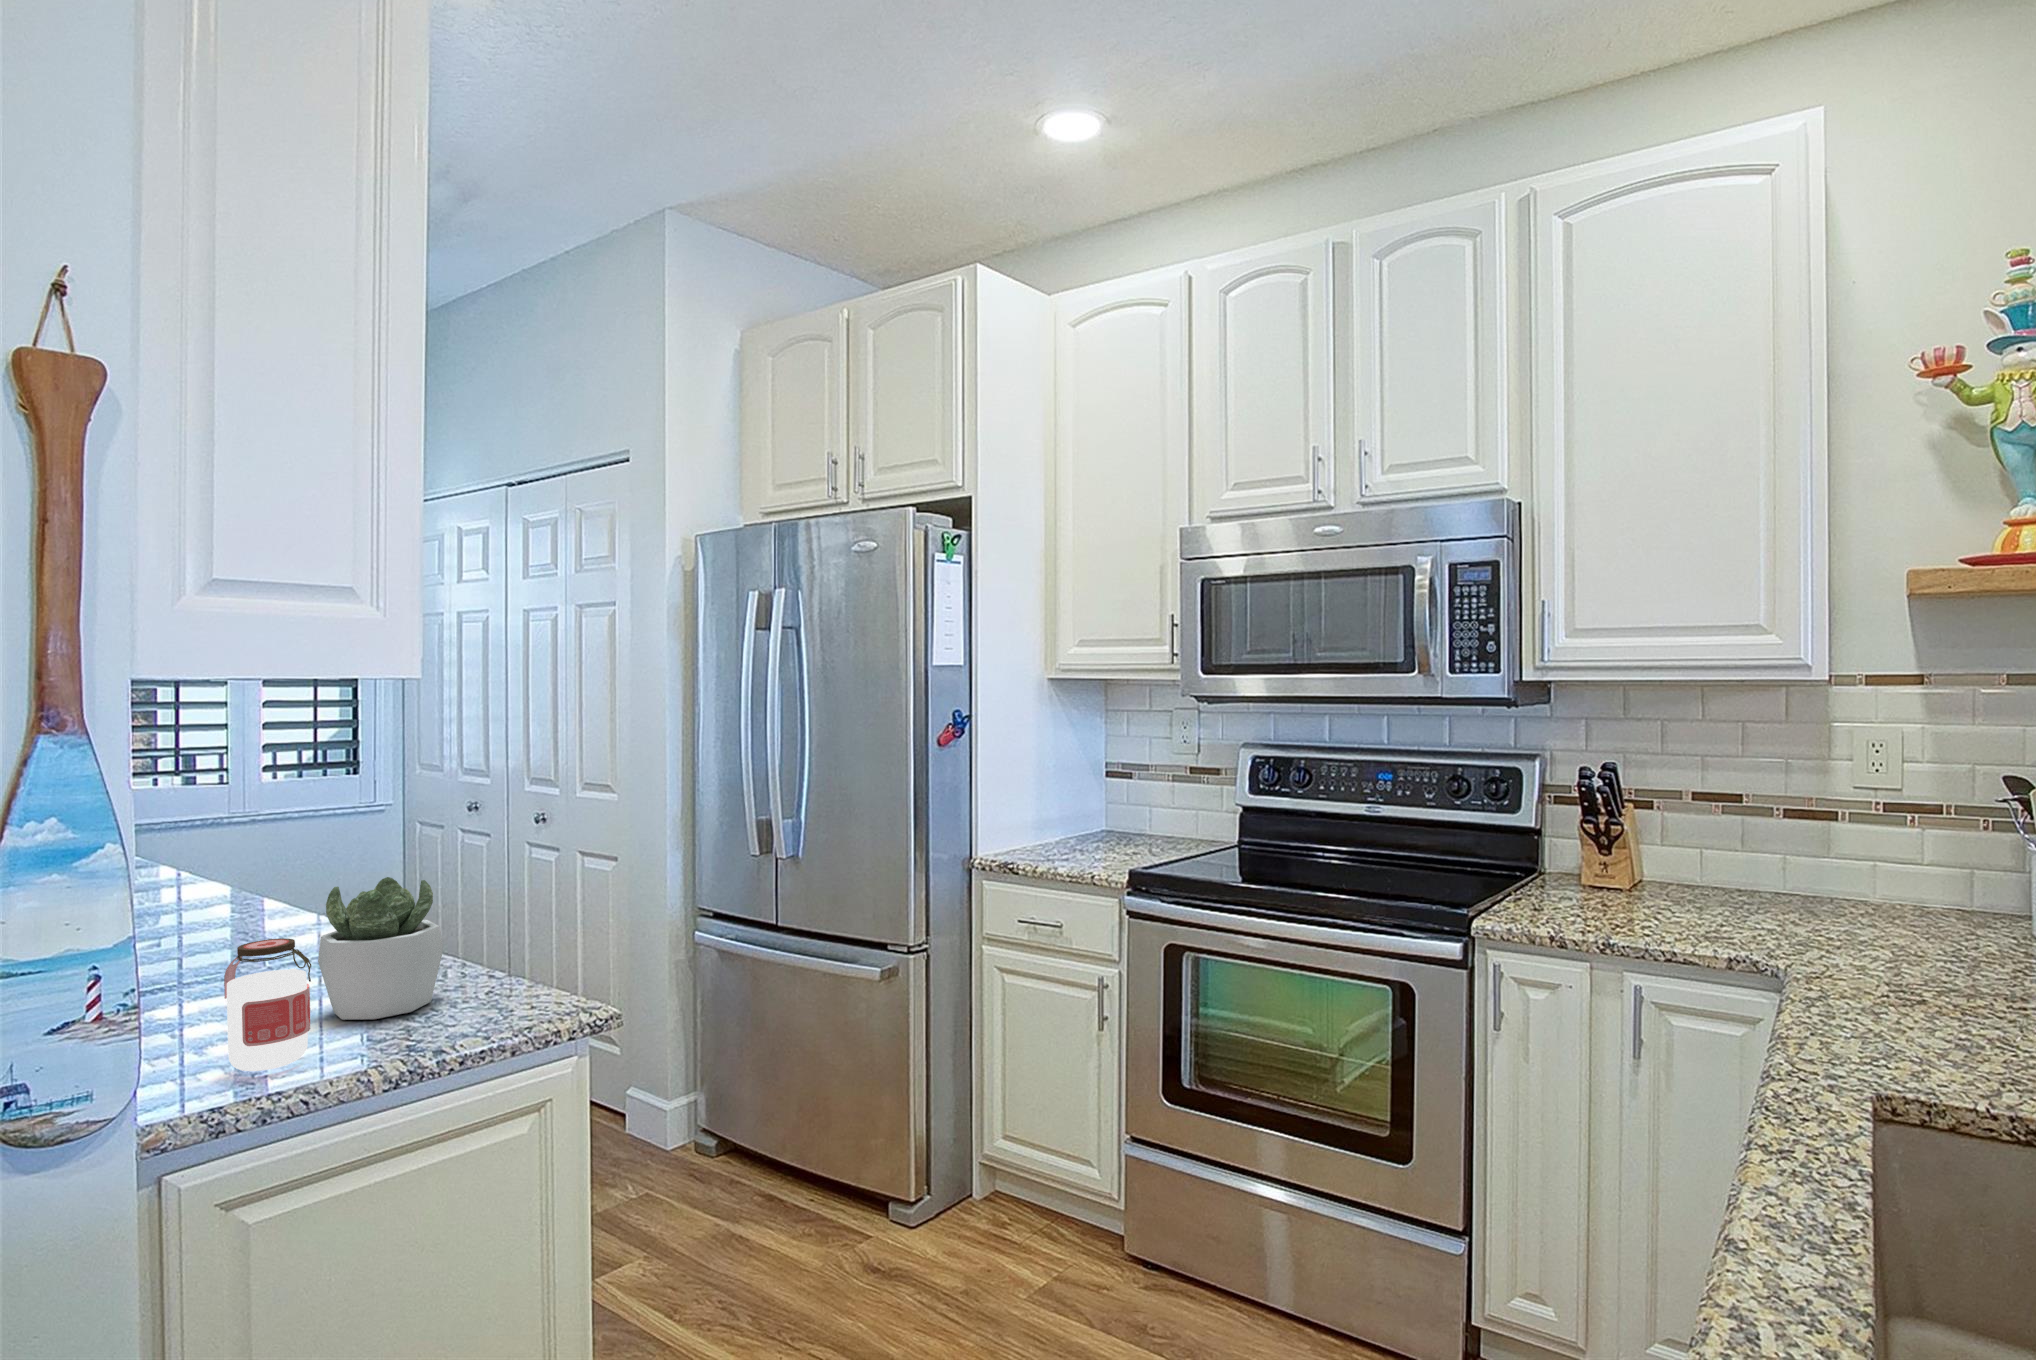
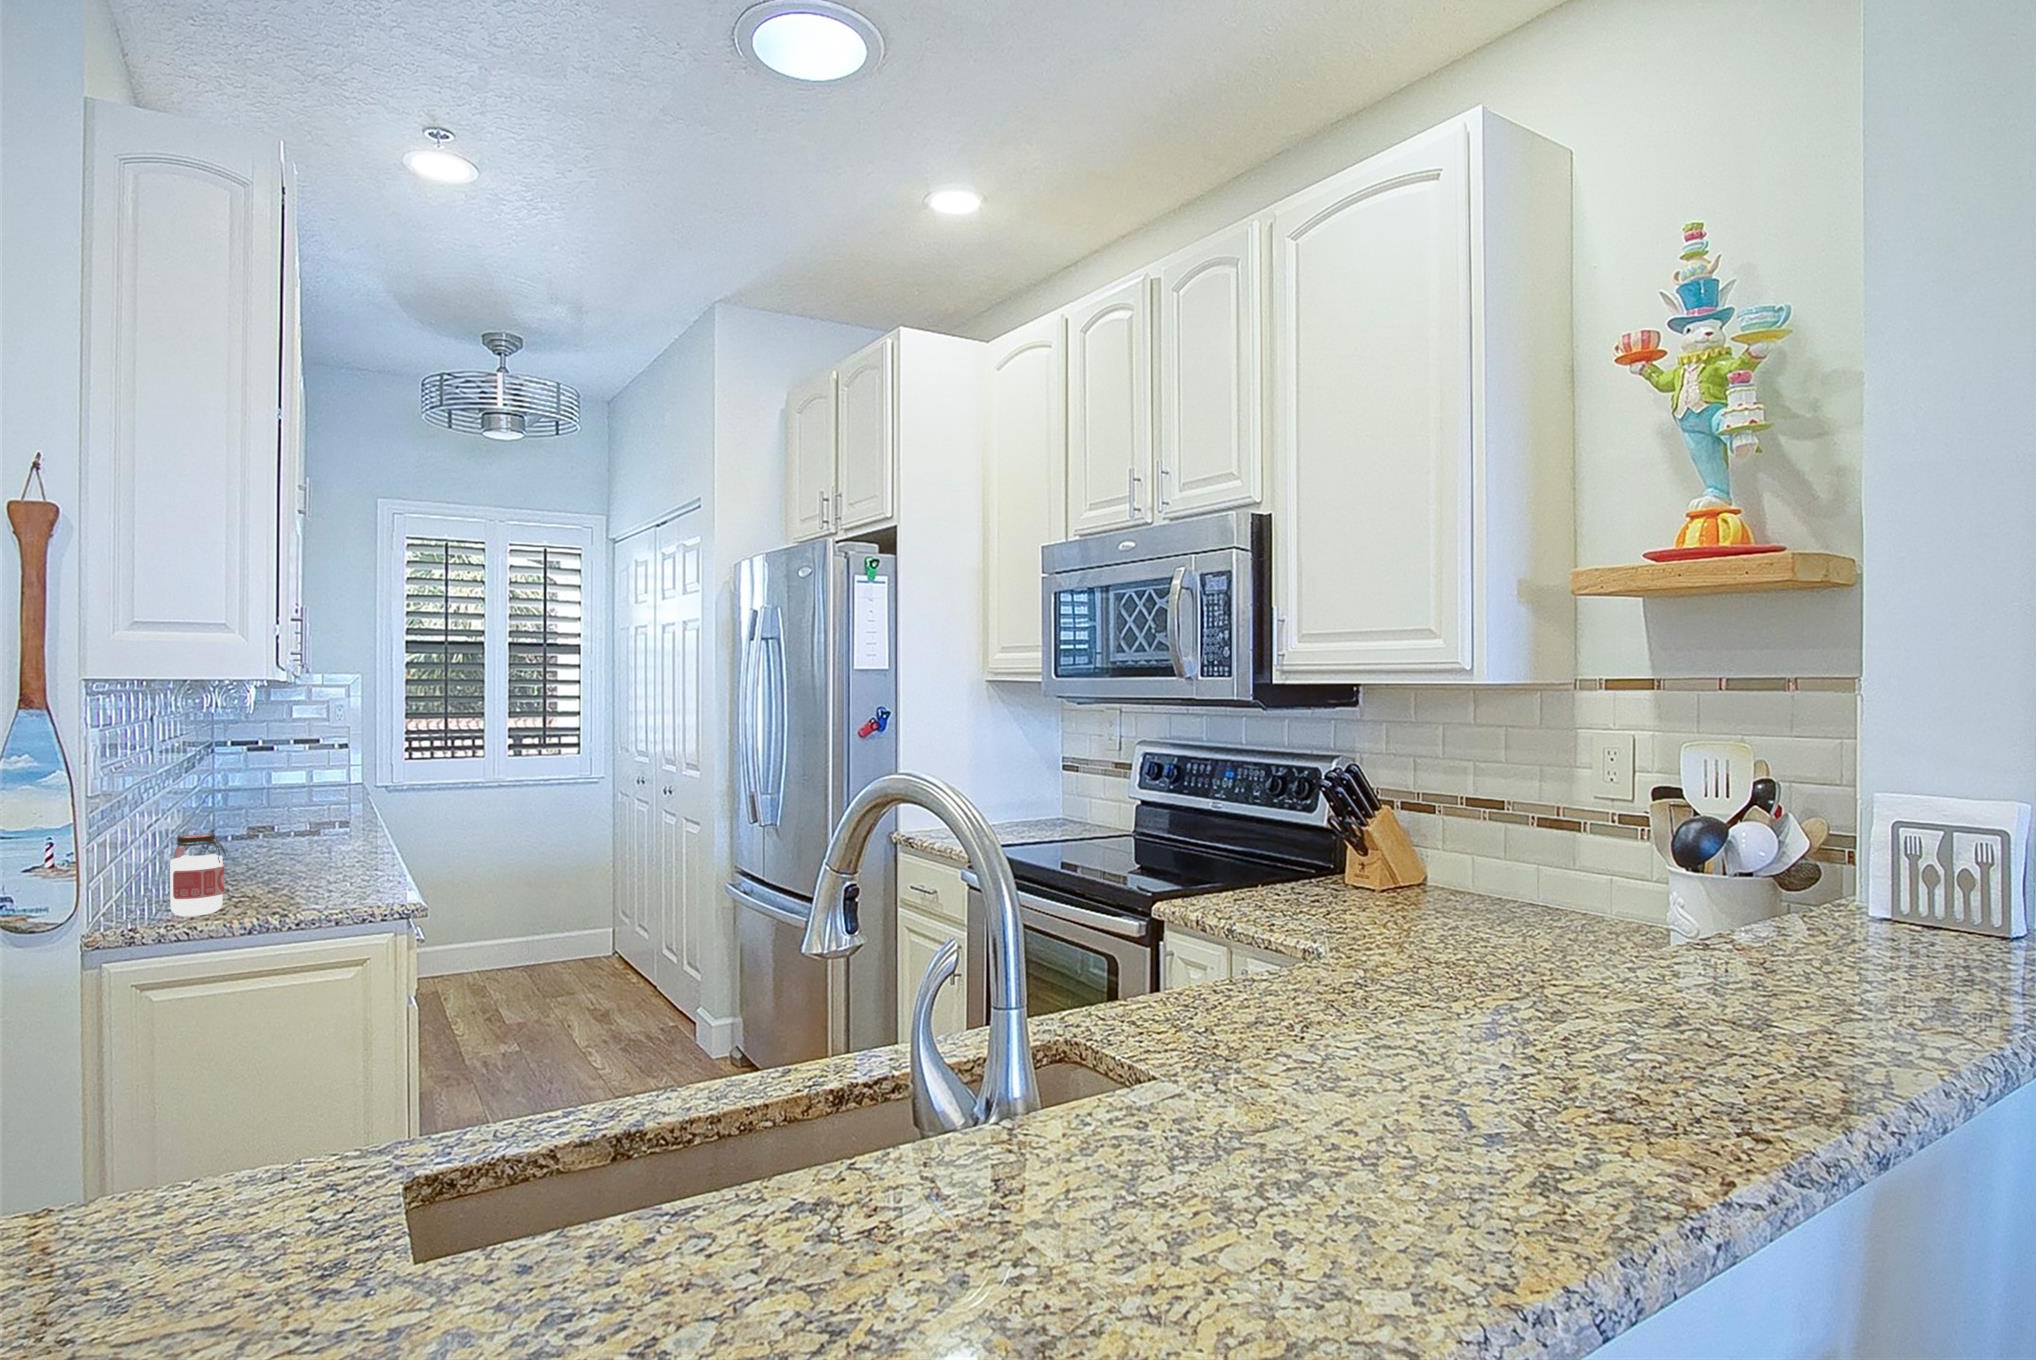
succulent plant: present [318,877,443,1020] -> none [265,804,351,898]

